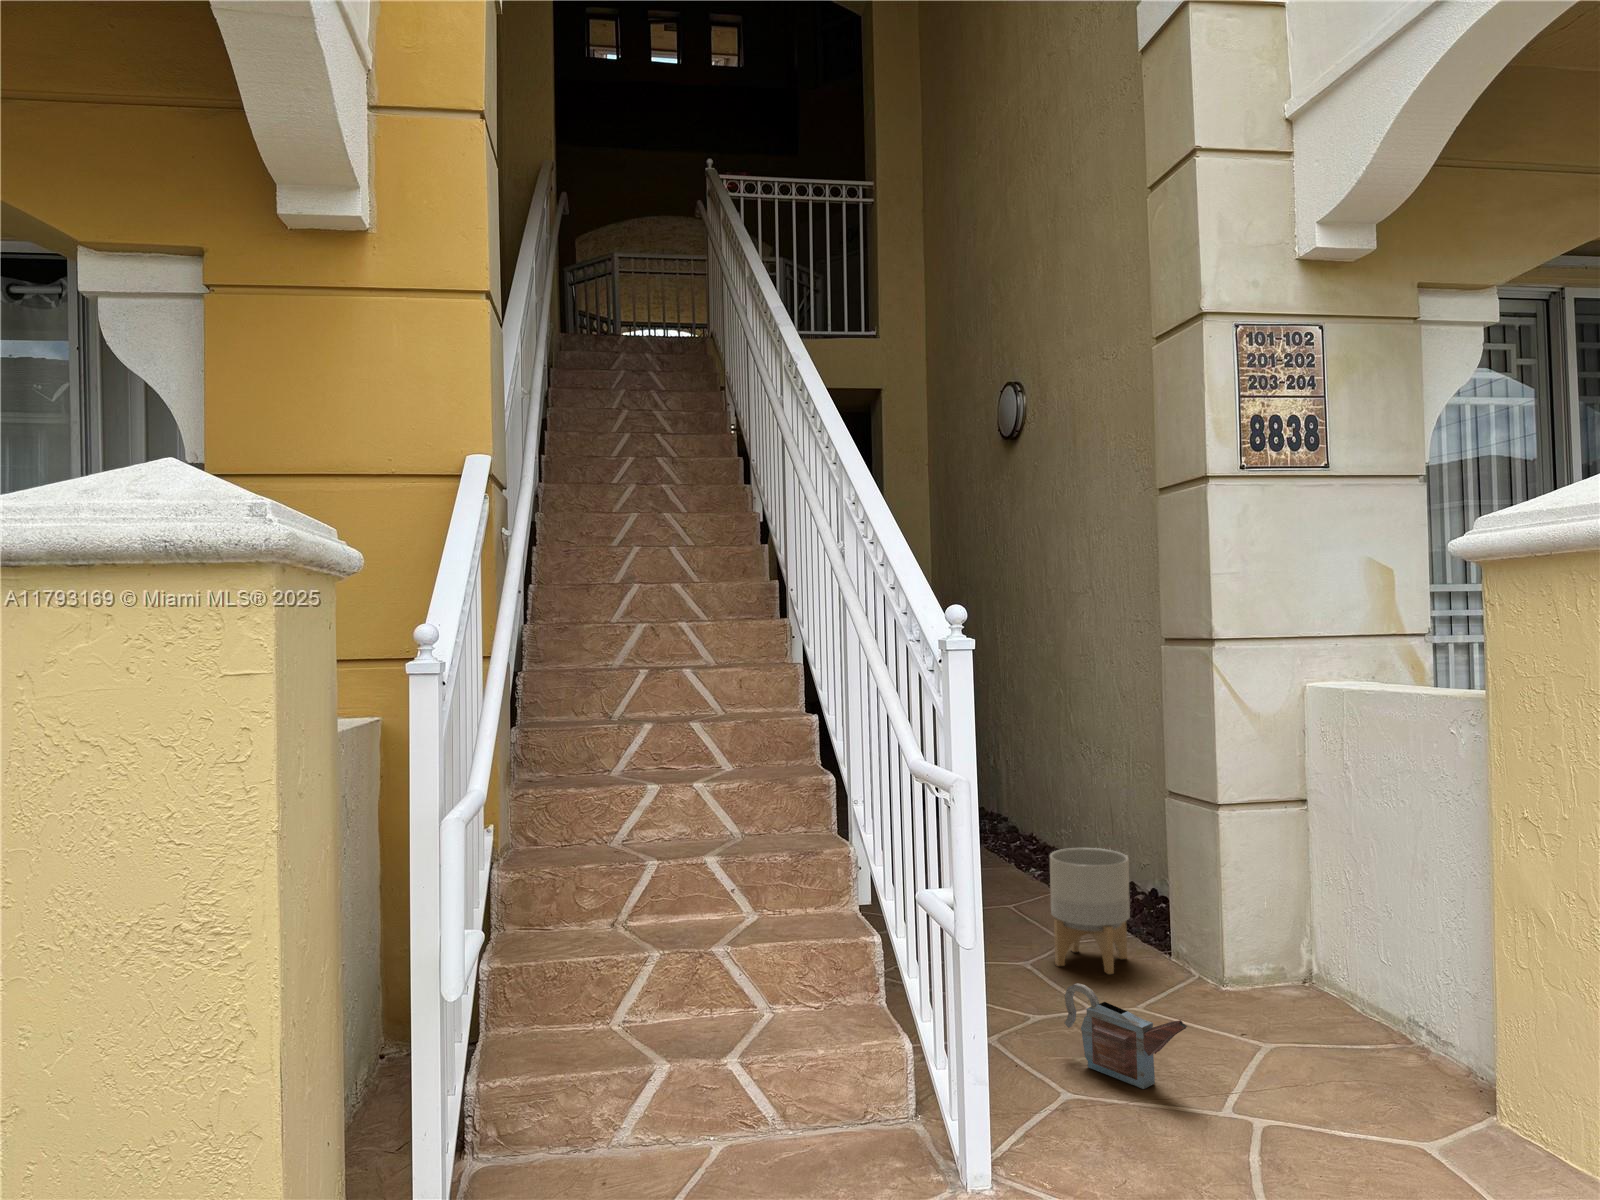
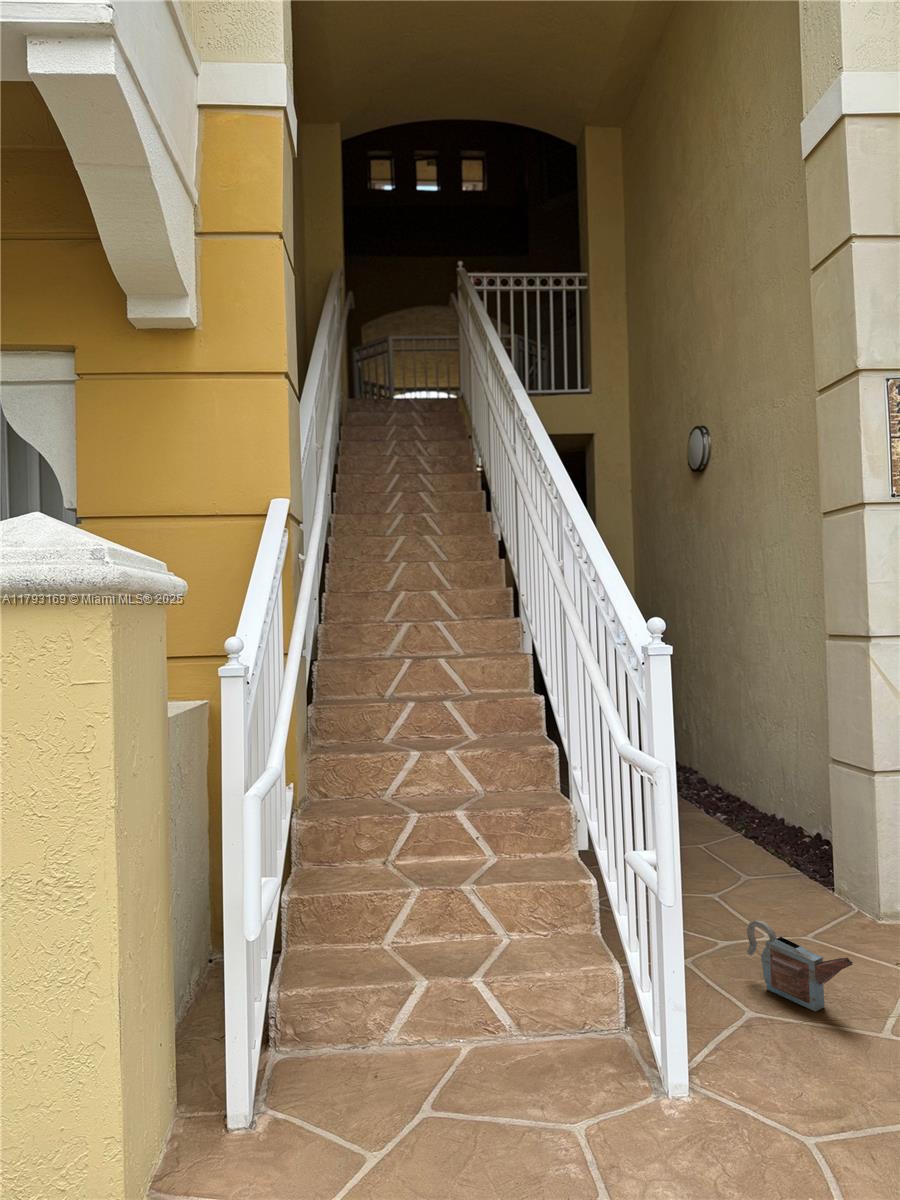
planter: present [1050,848,1130,974] -> none [731,802,797,906]

